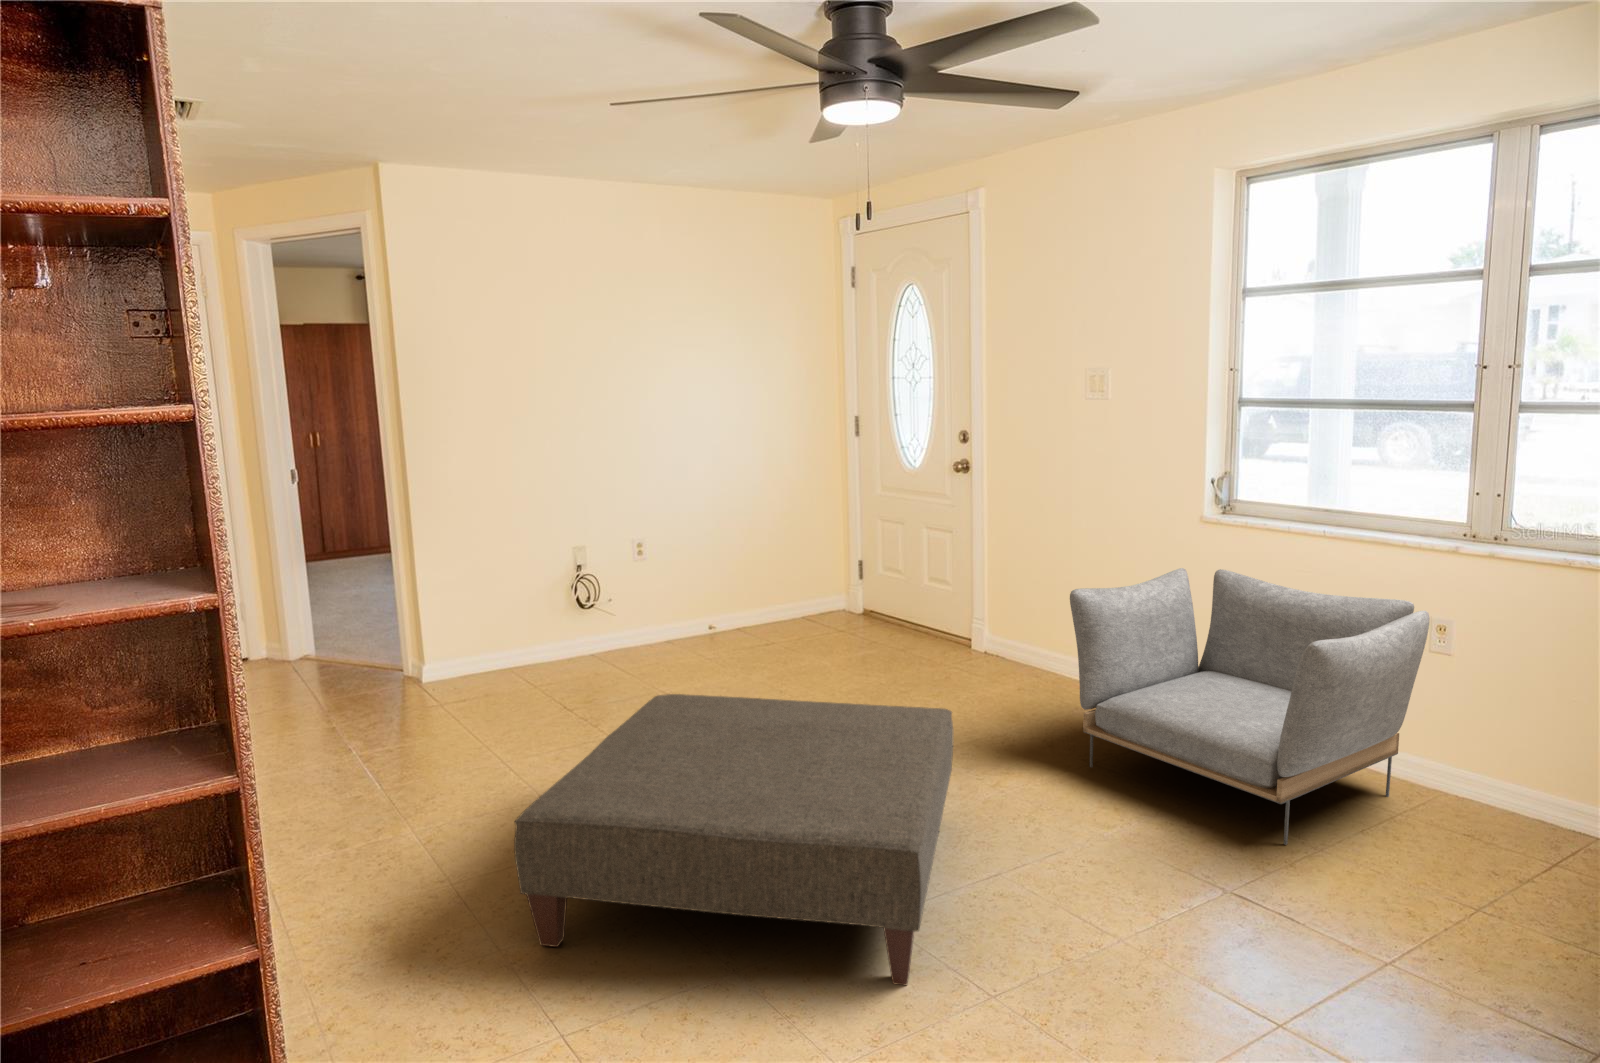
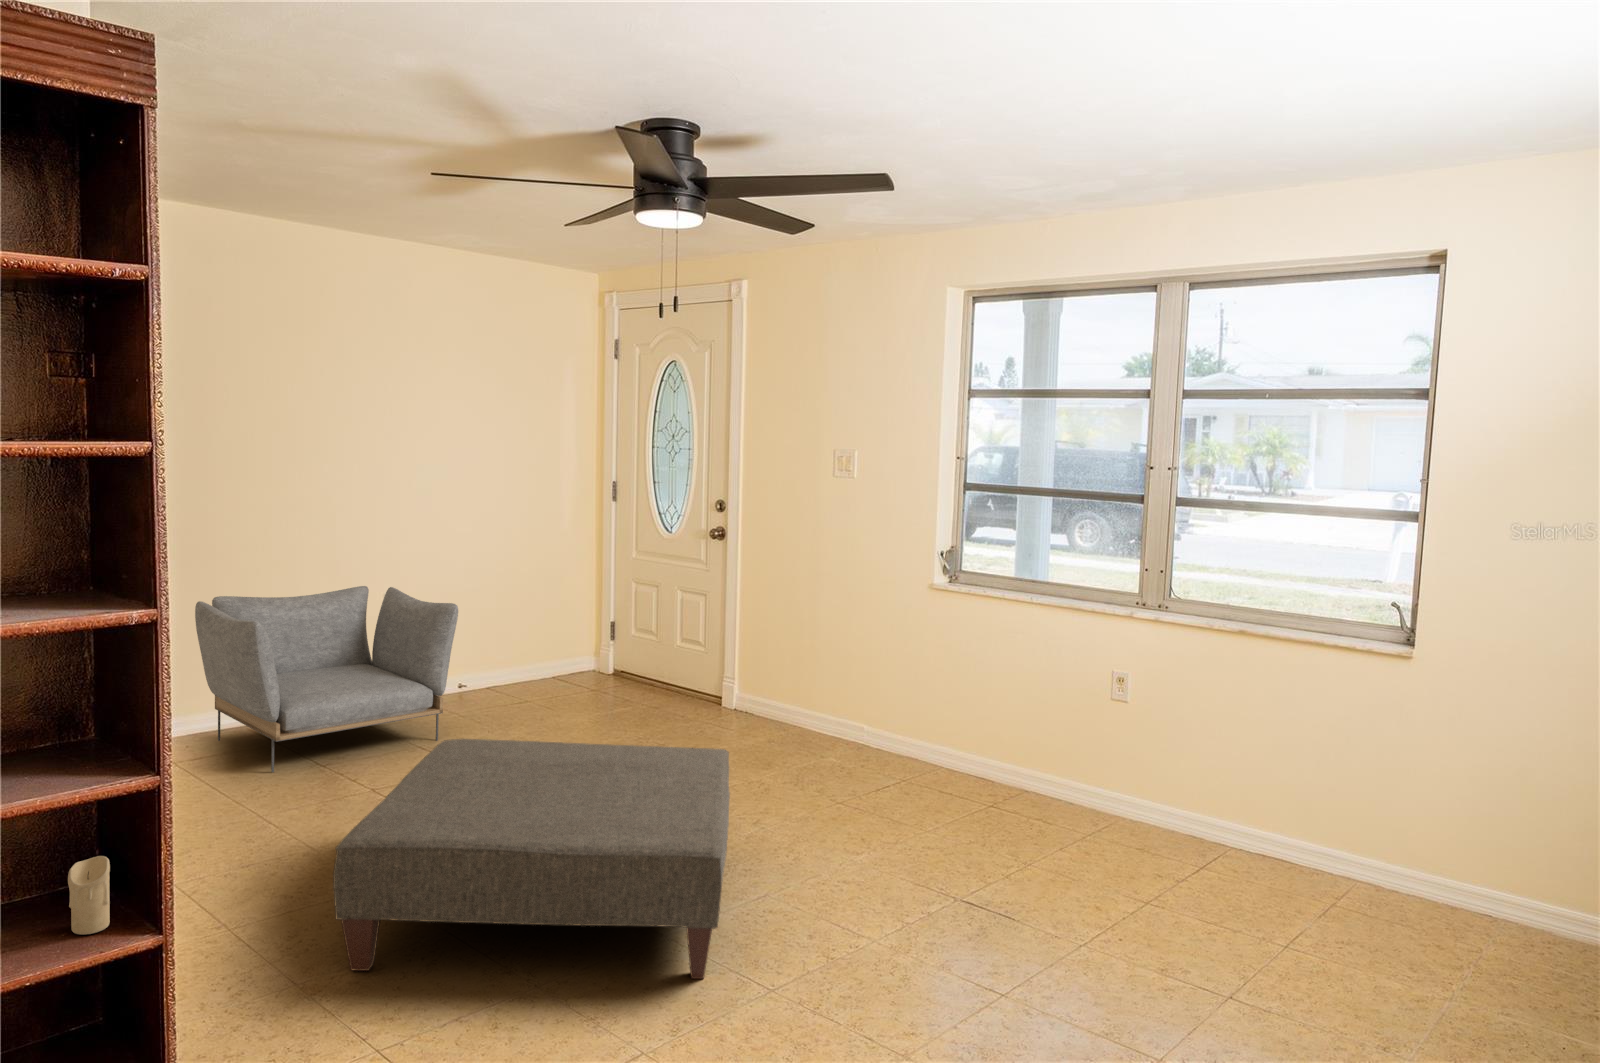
armchair: present [1070,568,1430,845] -> present [195,586,458,772]
candle: none [156,861,206,946] -> present [68,856,110,935]

